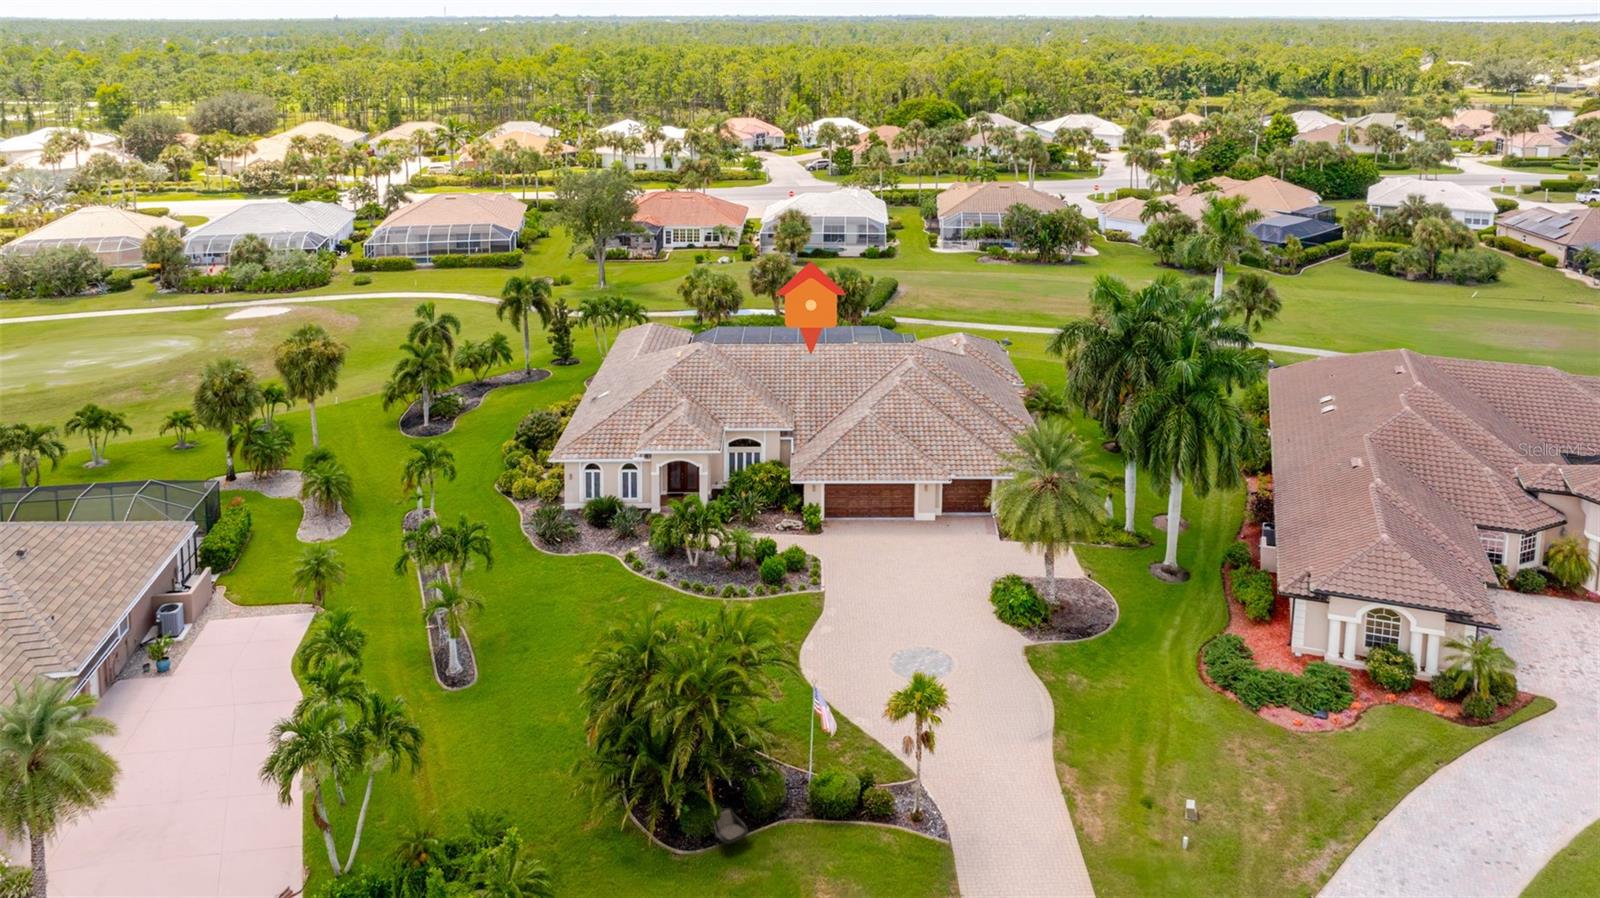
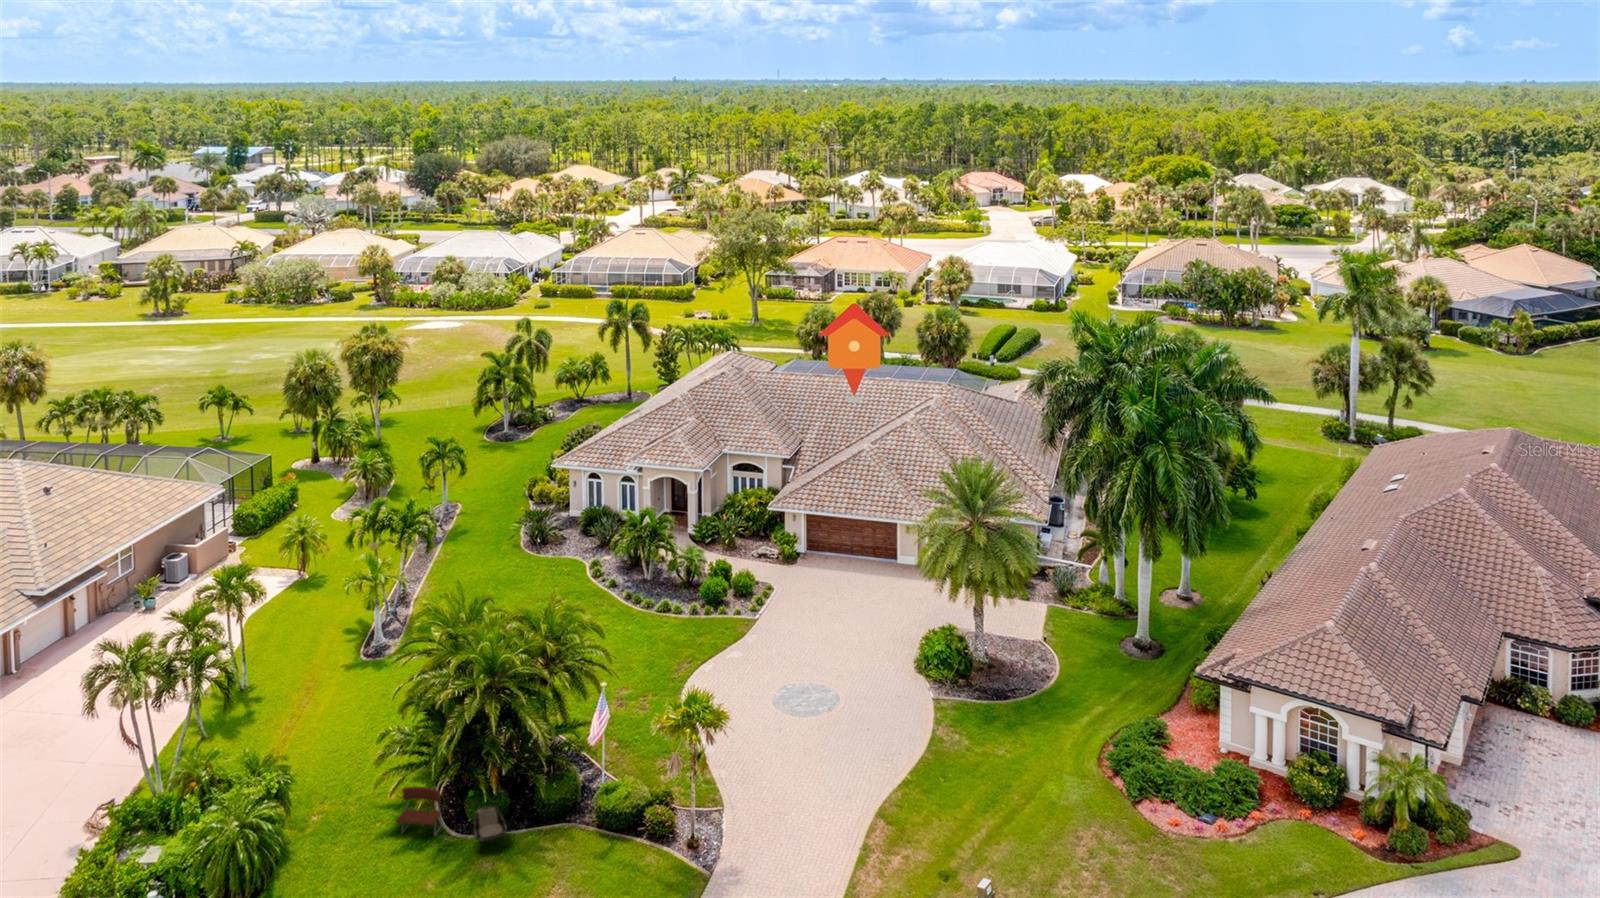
bench: none [632,802,672,852] -> present [396,787,442,836]

